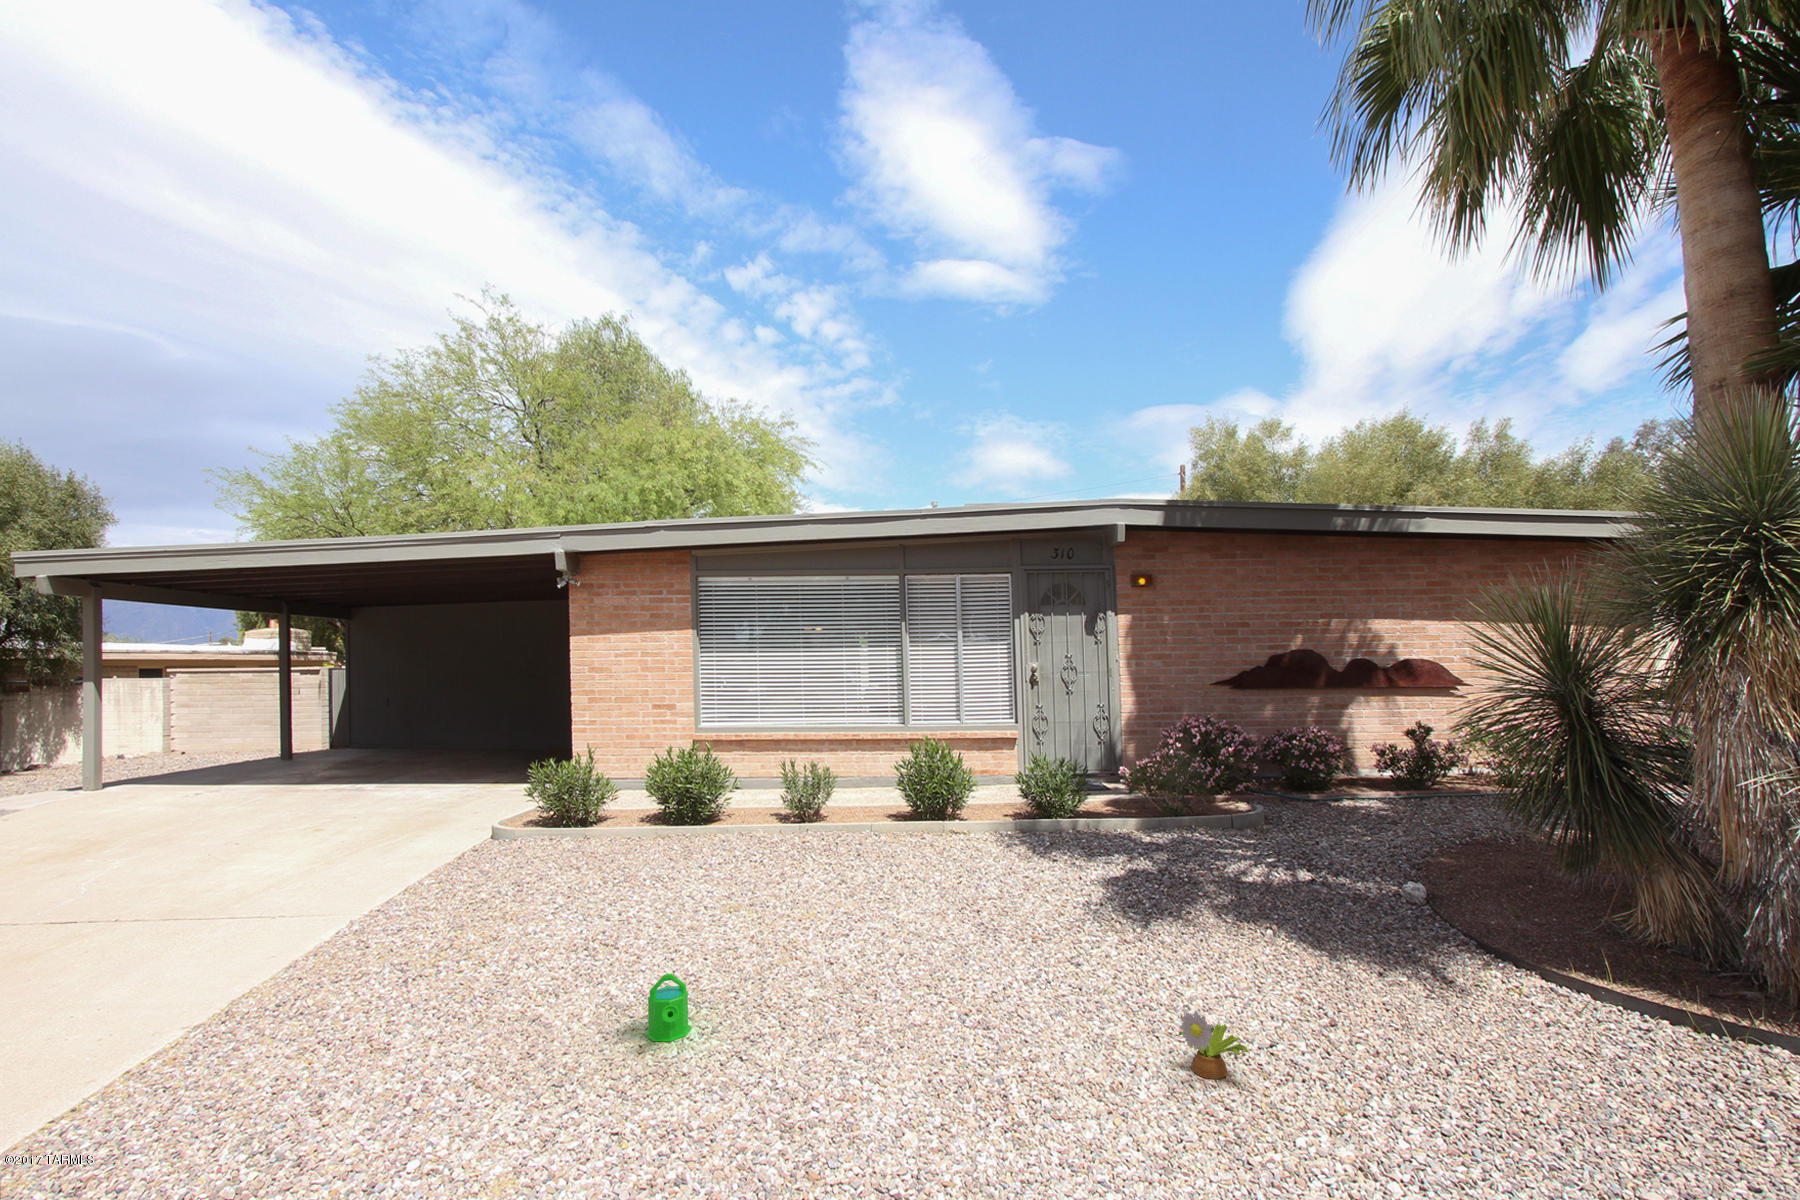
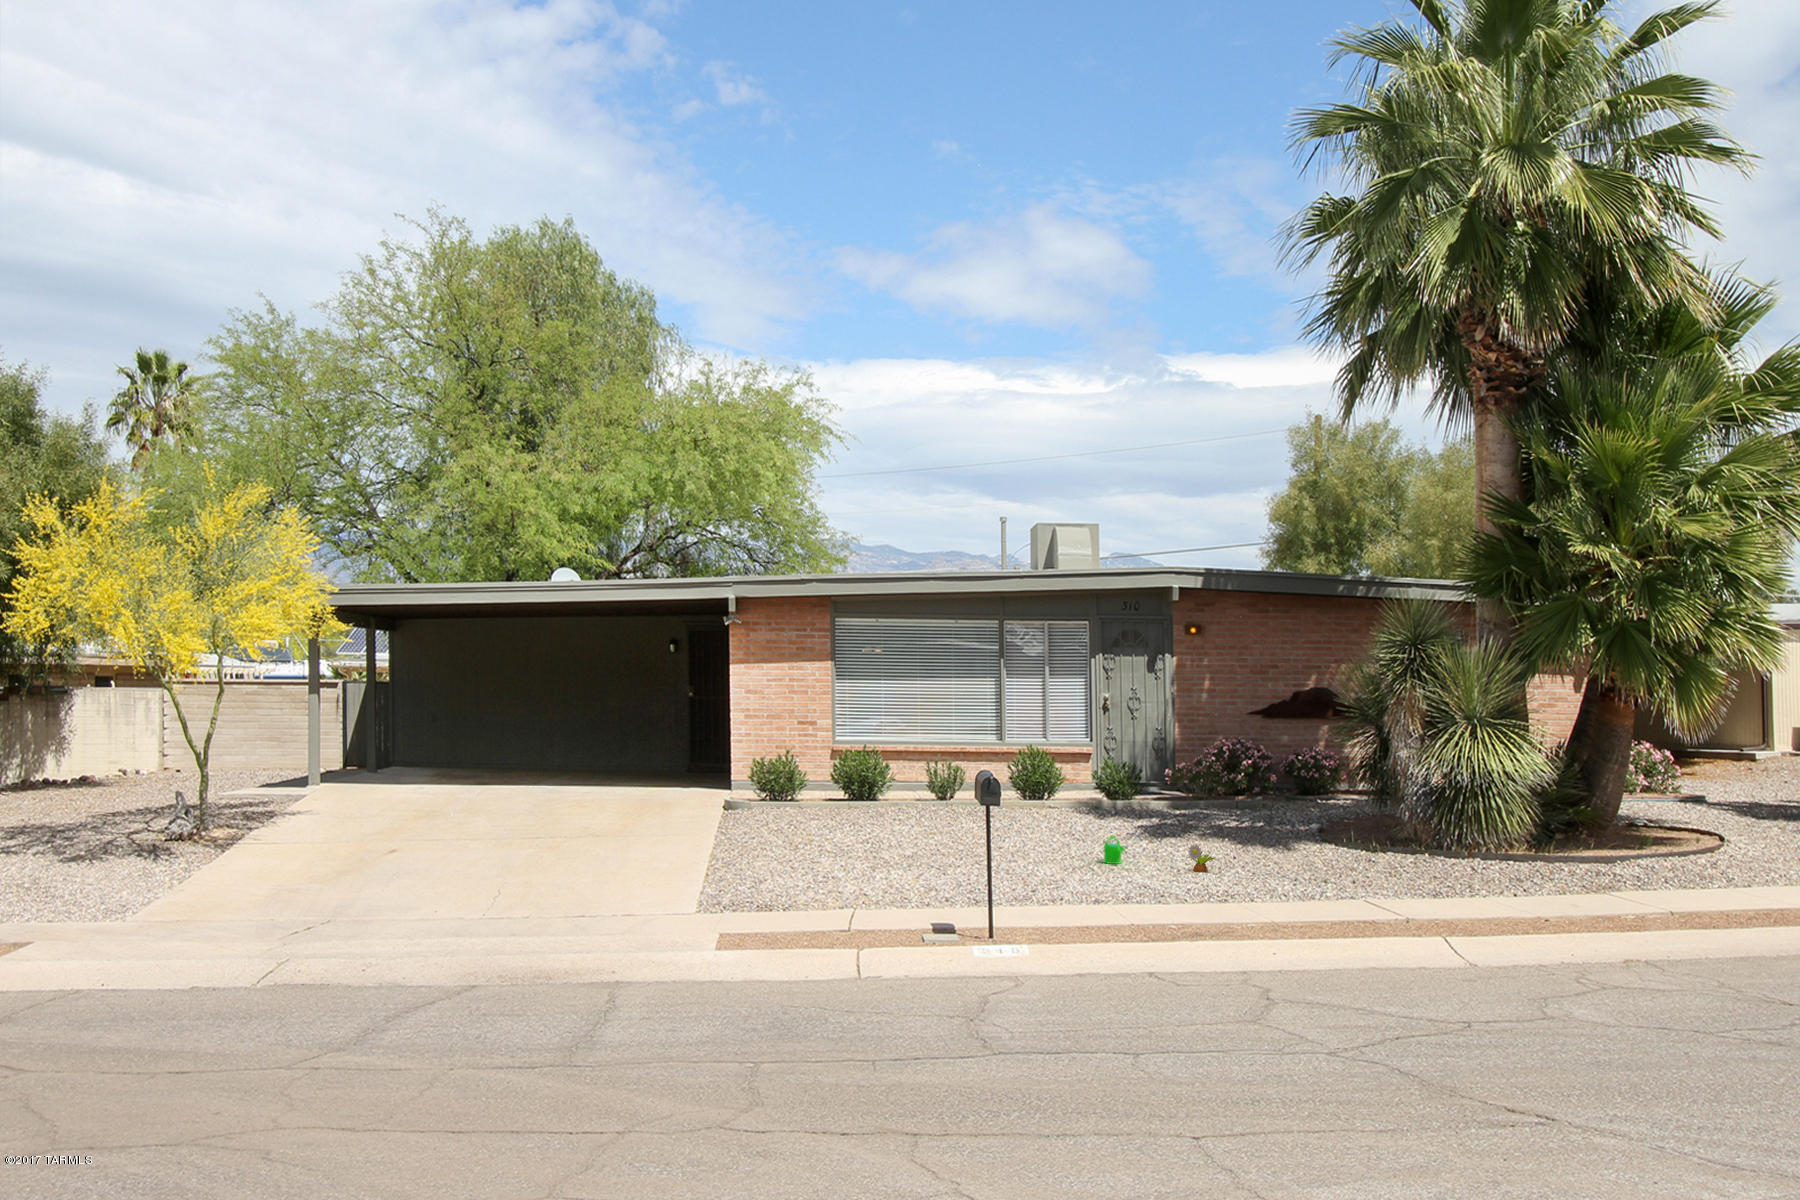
watering can: present [645,974,691,1042] -> present [1103,836,1125,864]

